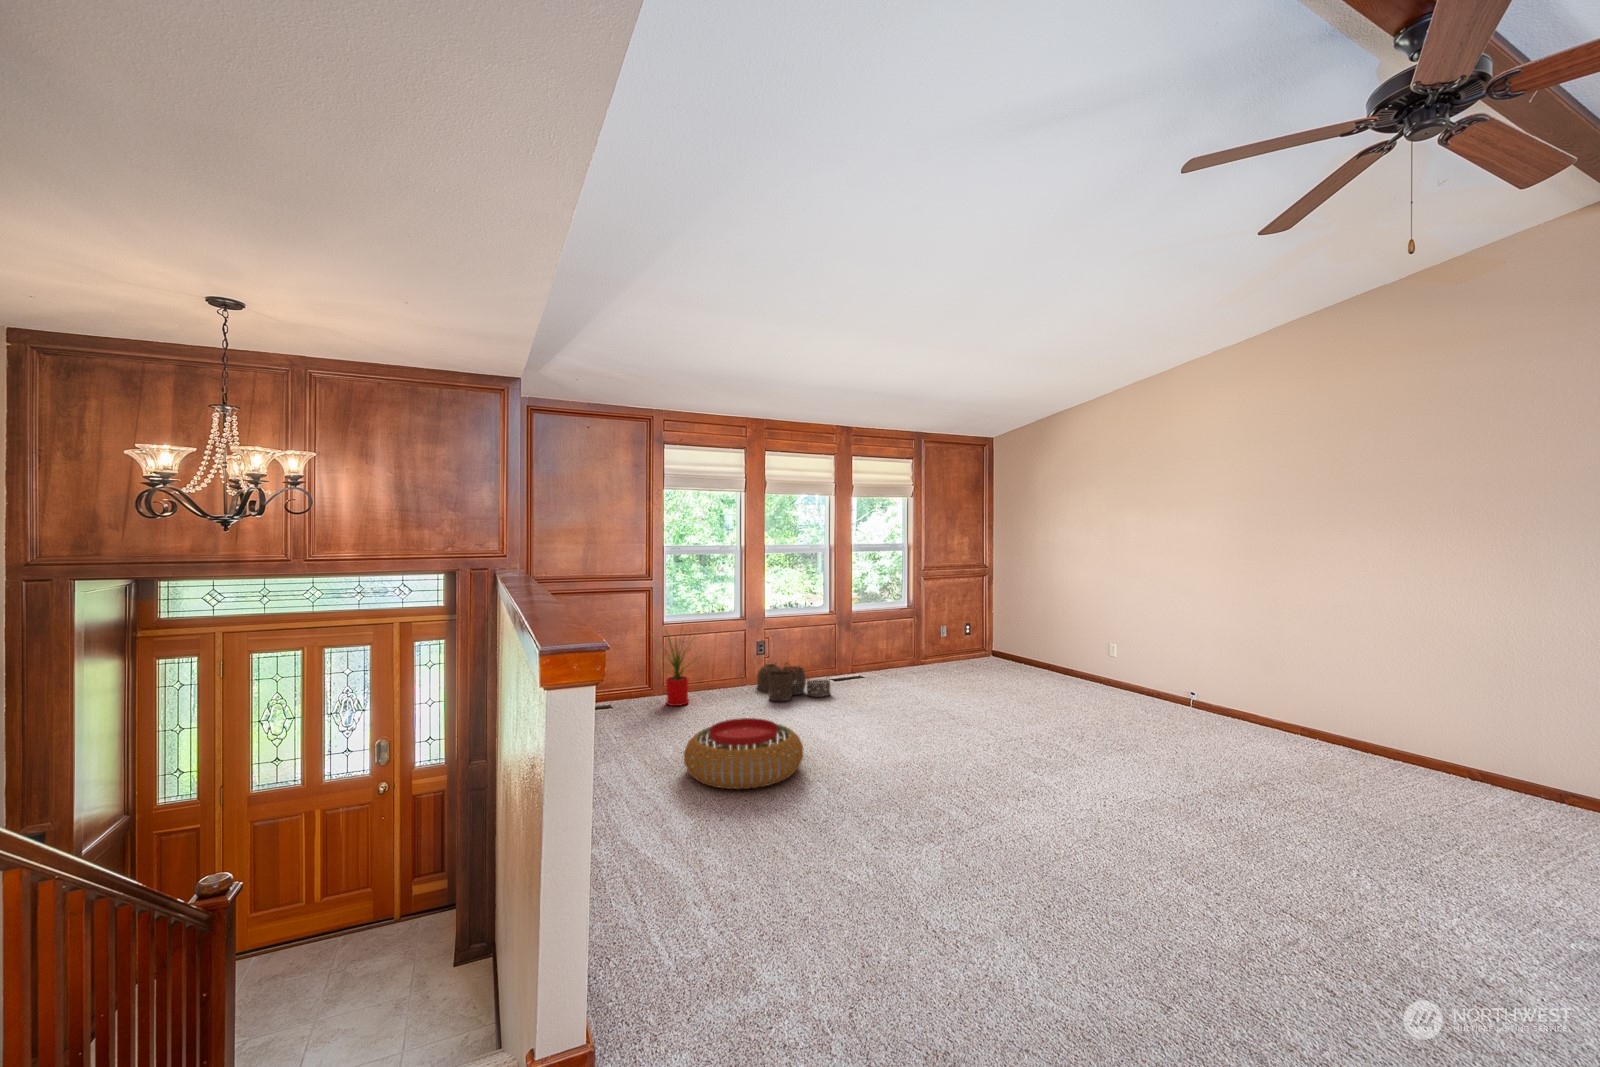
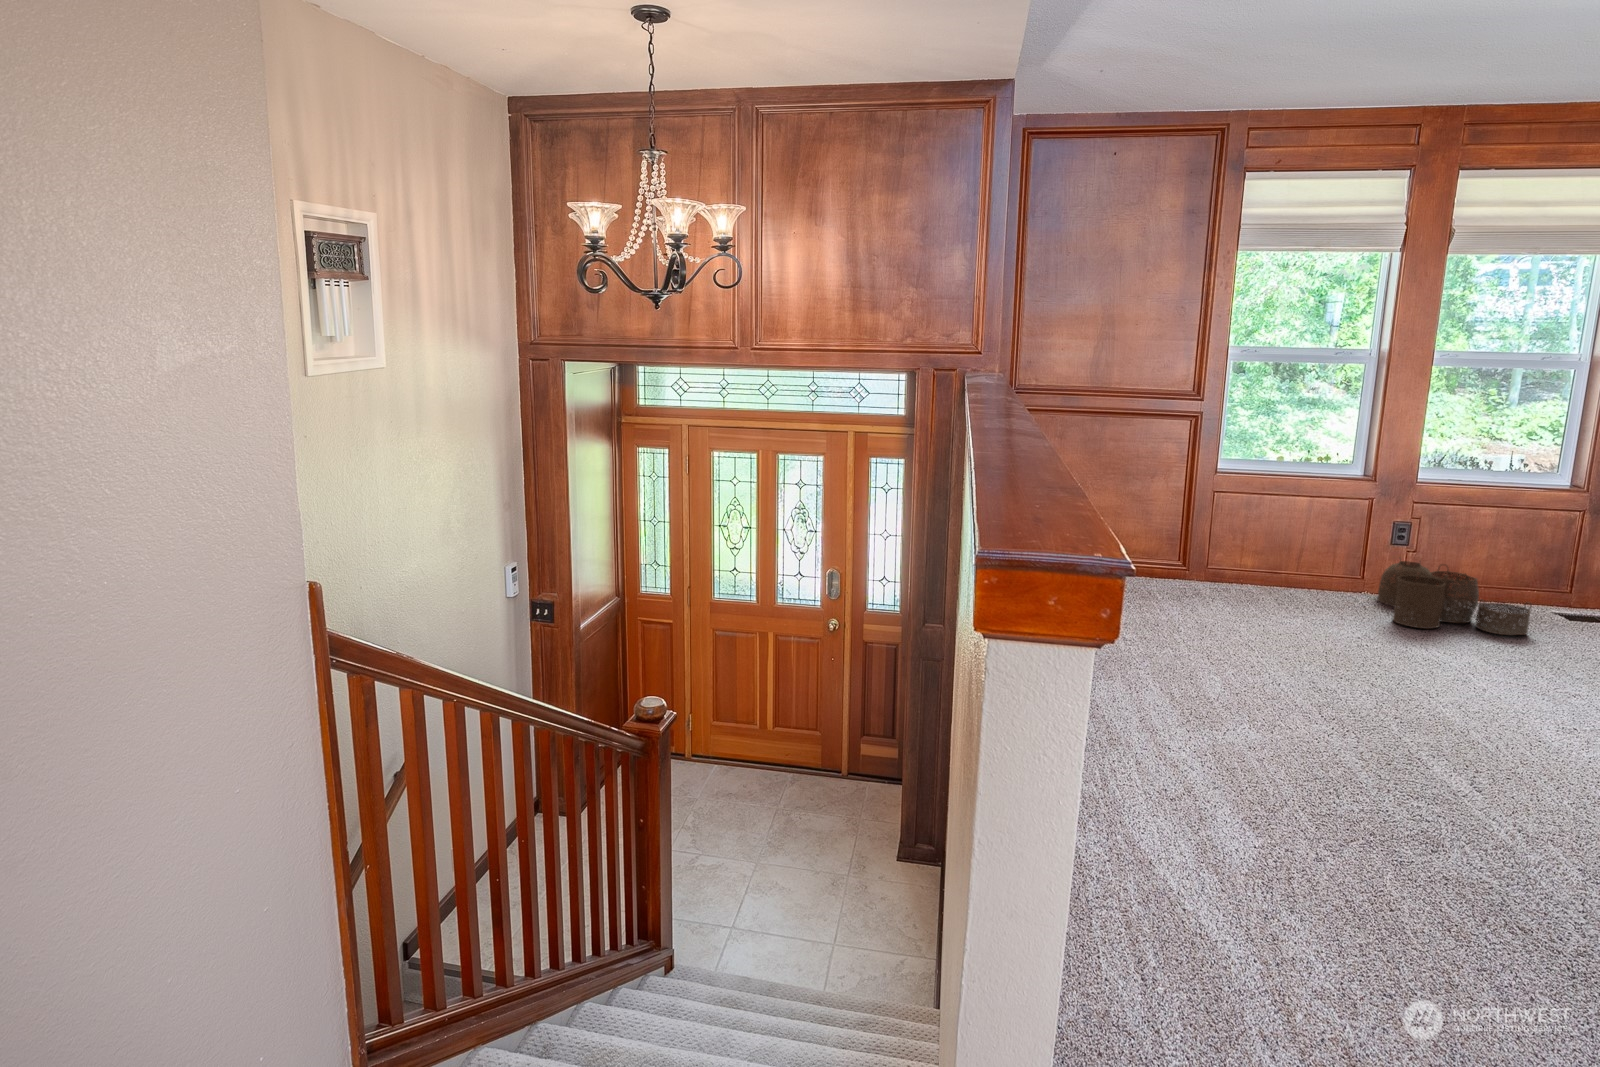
house plant: present [662,632,701,706] -> none [1182,467,1288,601]
pouf: present [684,718,804,789] -> none [1199,637,1419,752]

